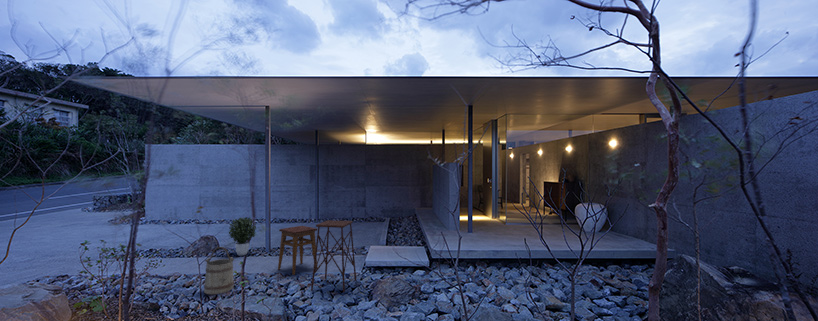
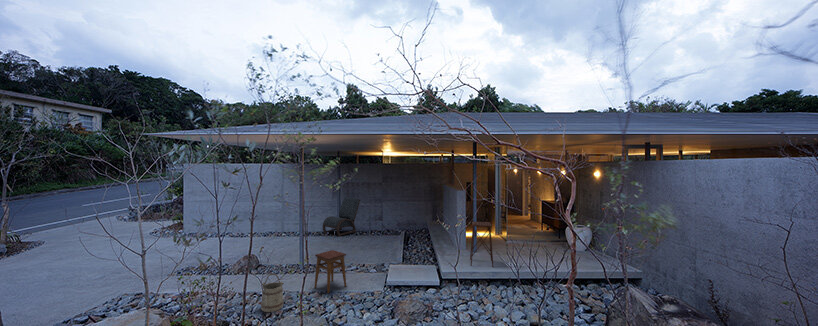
lounge chair: none [302,183,345,225] -> present [322,197,360,237]
potted plant: present [229,217,256,256] -> none [269,239,292,272]
side table: present [311,220,356,292] -> present [470,222,493,267]

